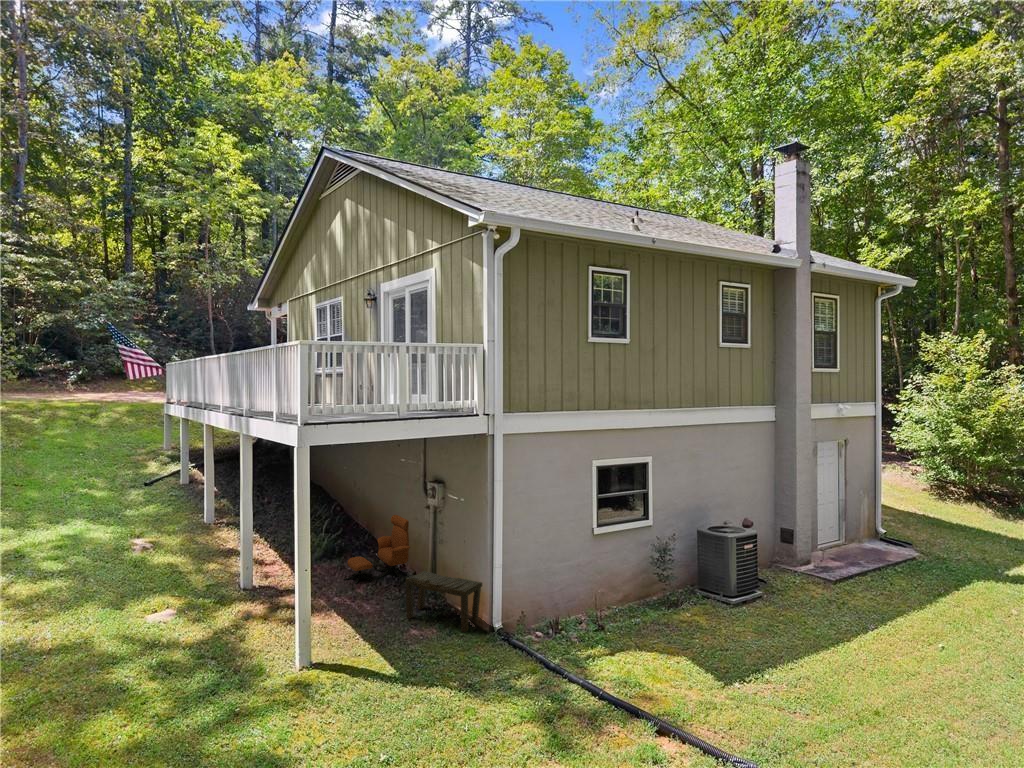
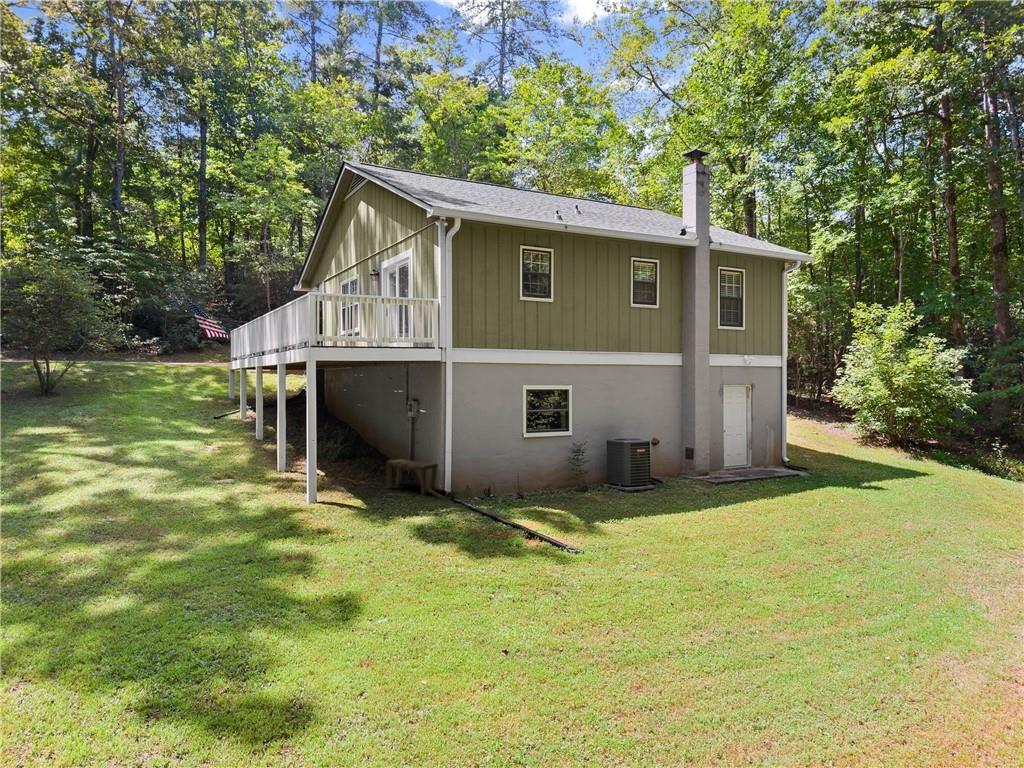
lounge chair: present [344,515,410,584] -> none [350,429,398,473]

